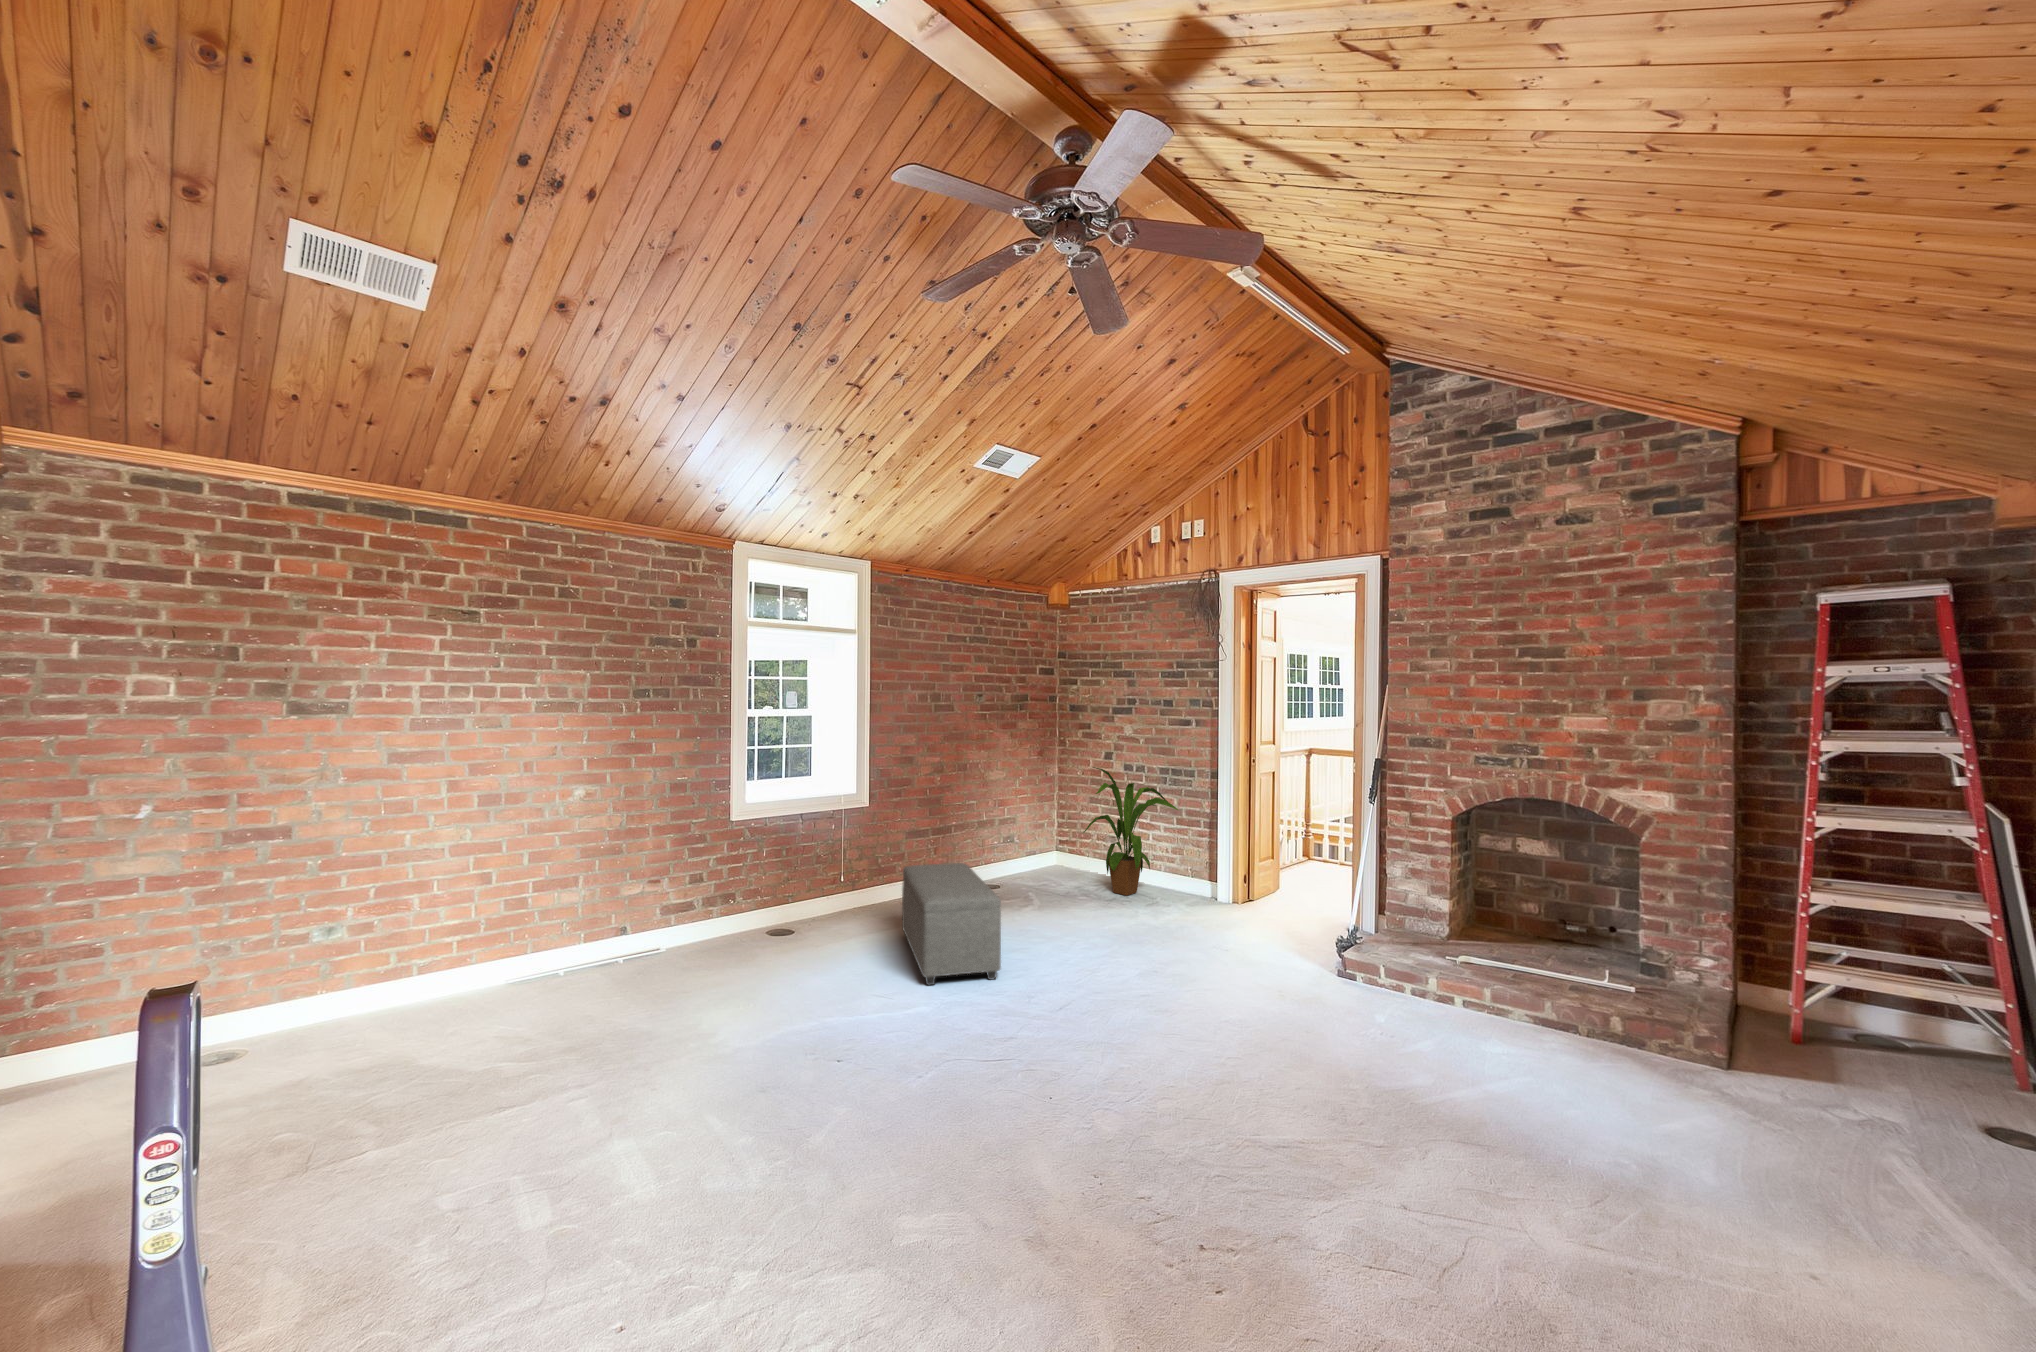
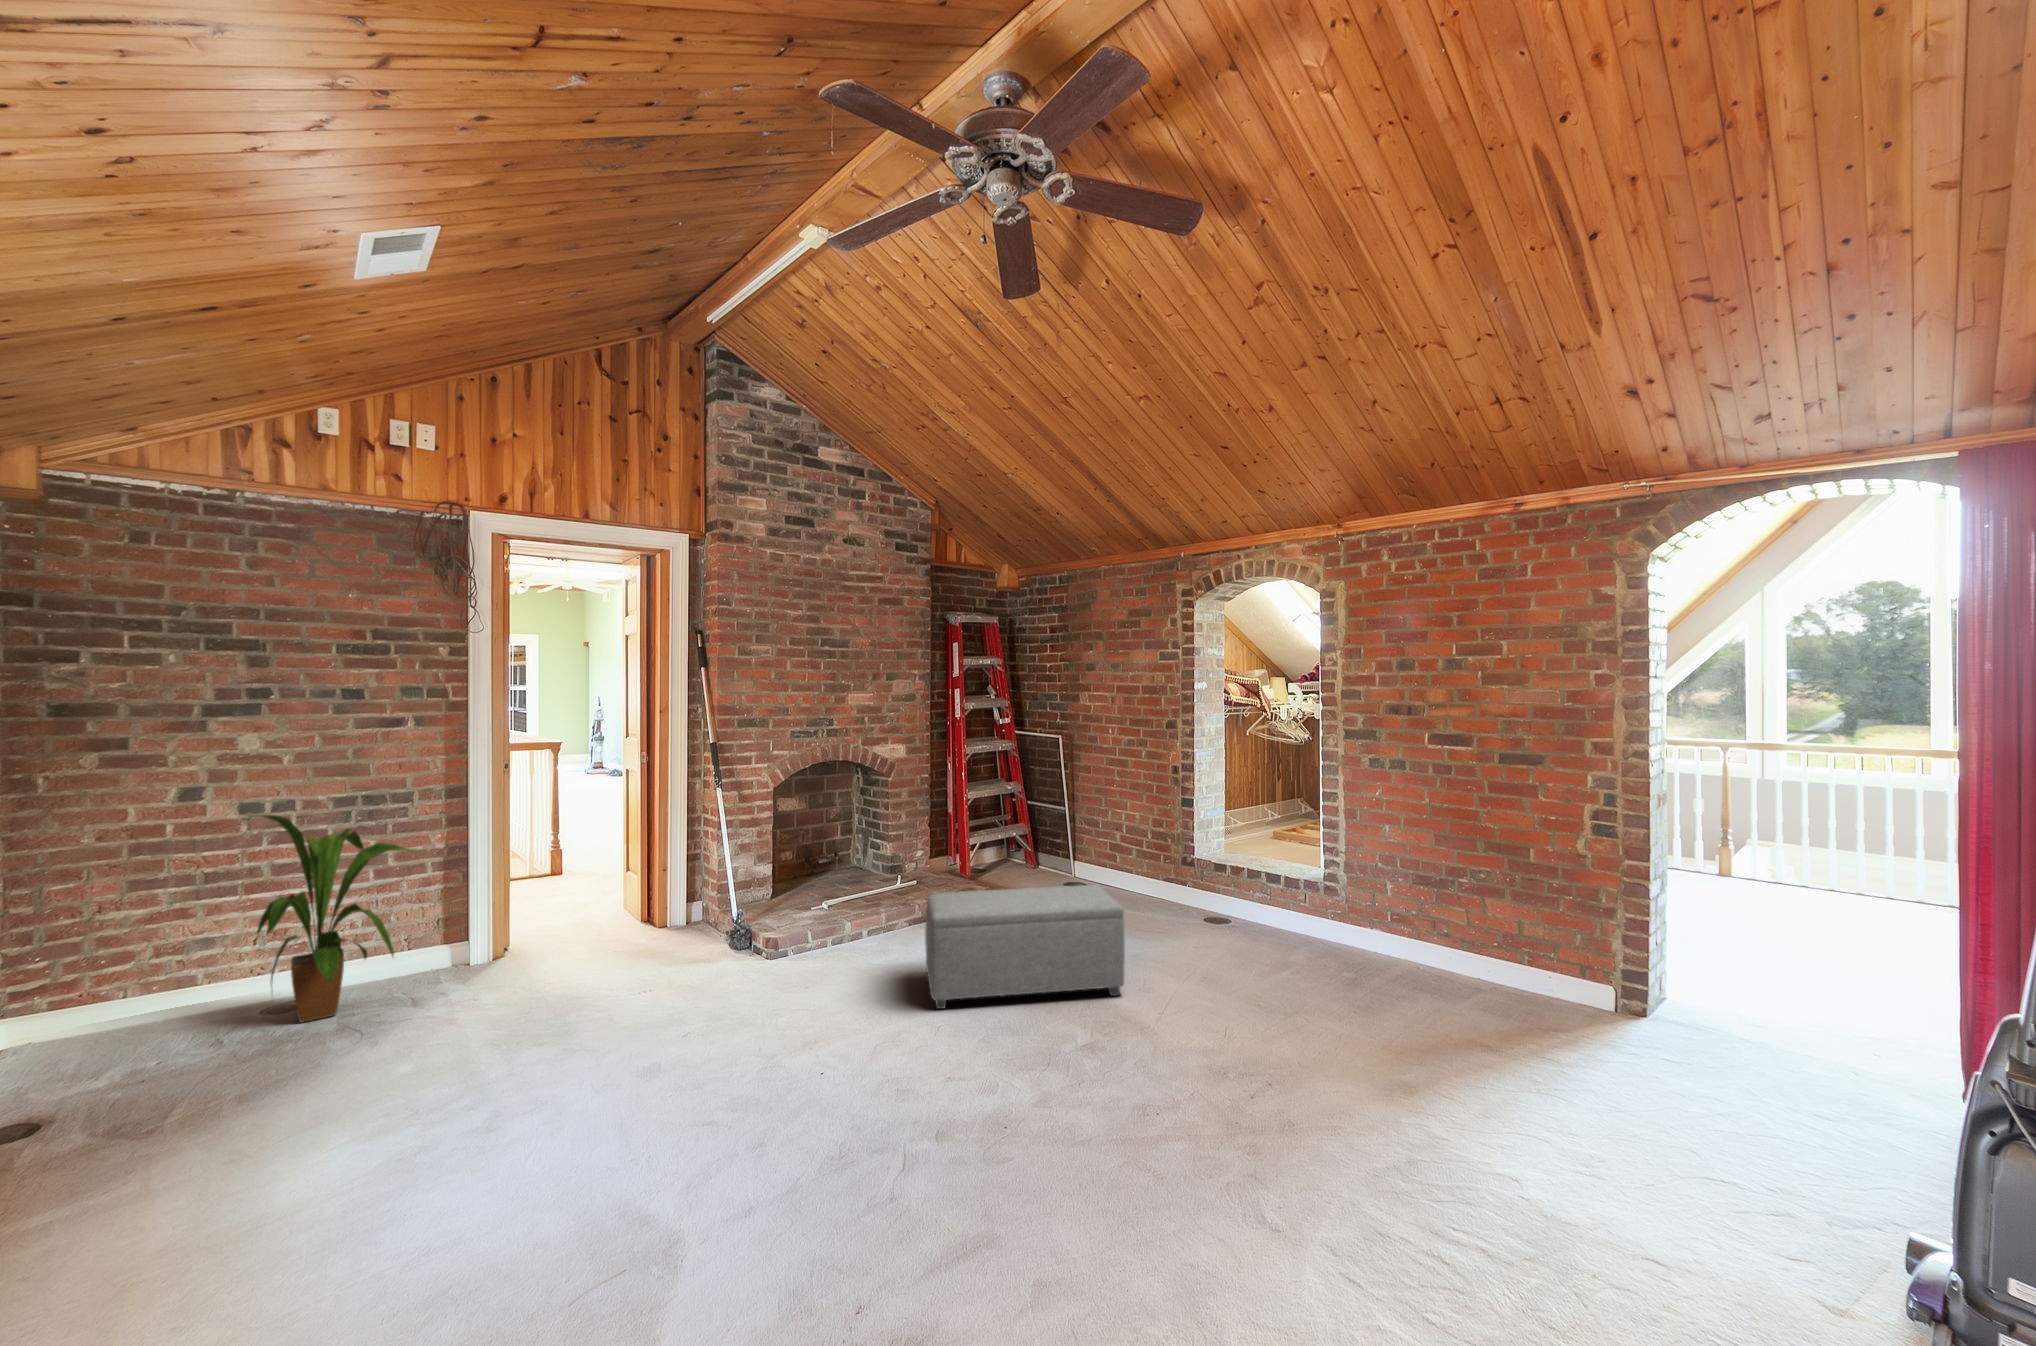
ottoman: present [902,863,1001,985] -> present [925,885,1125,1009]

